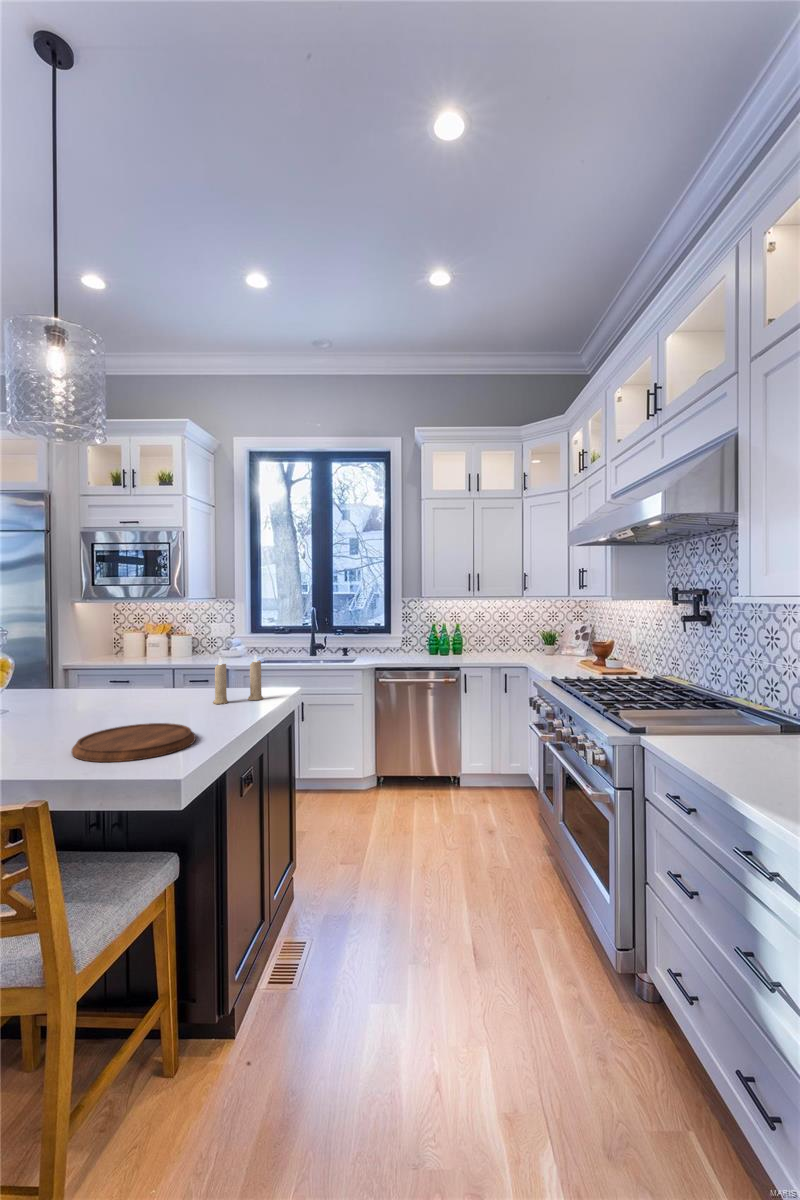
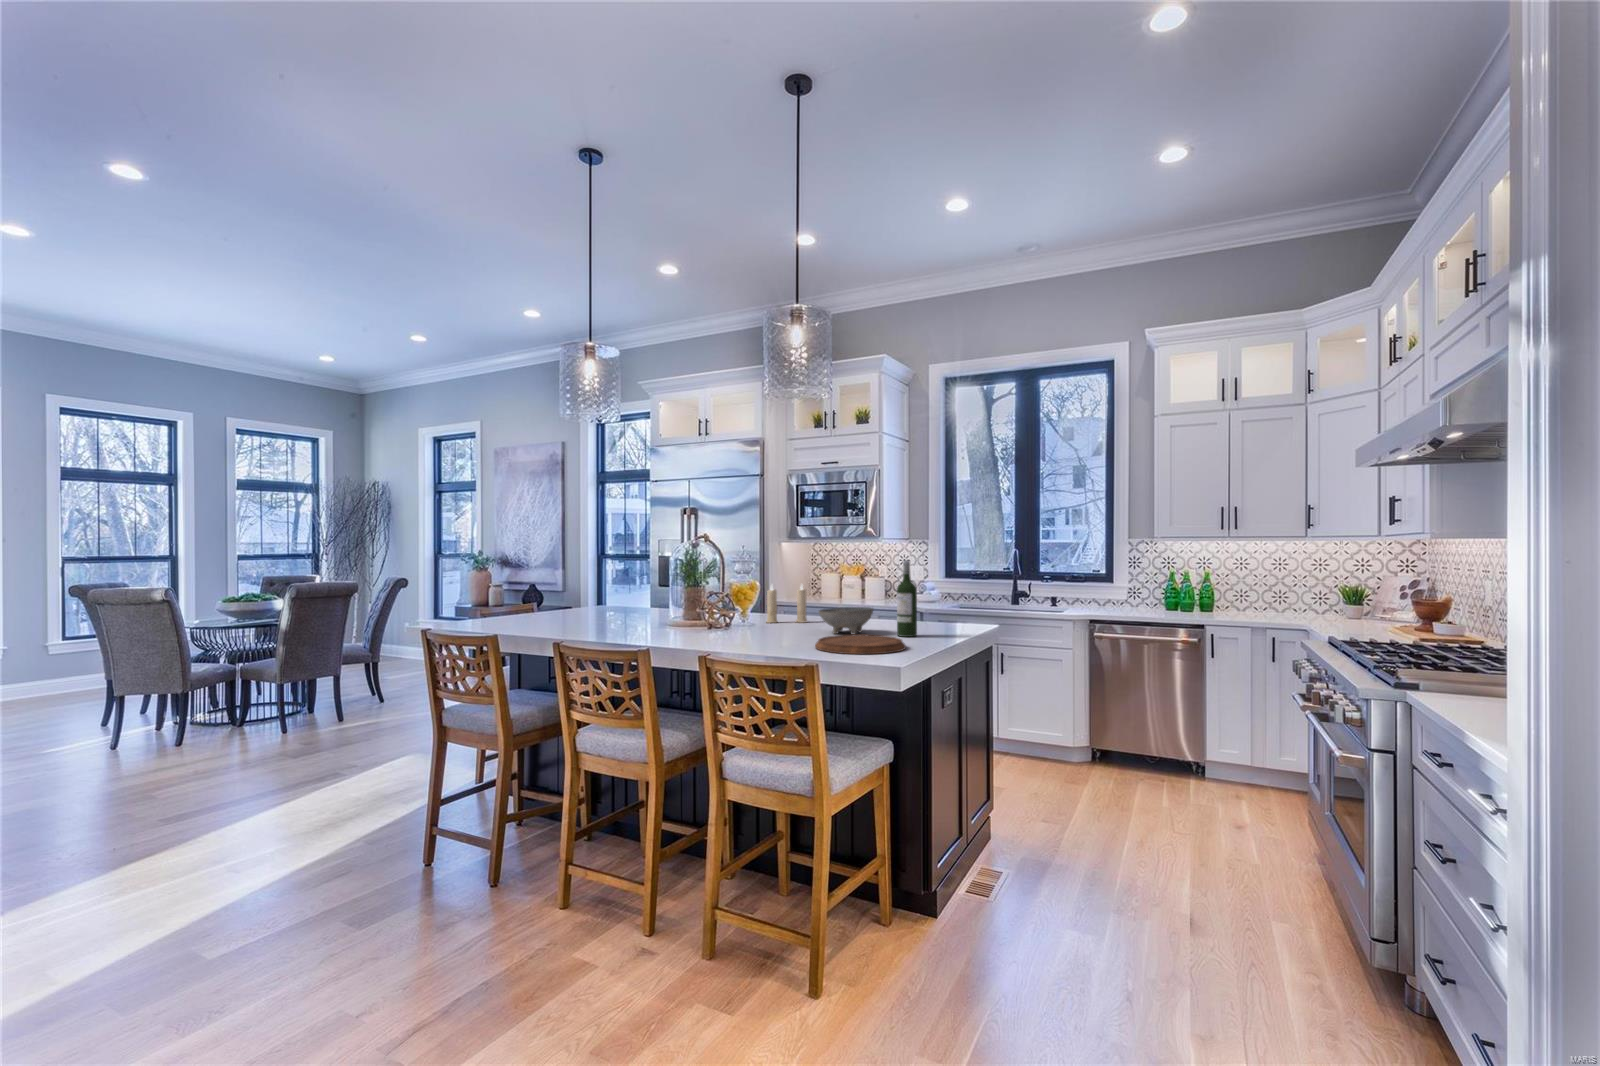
wine bottle: none [189,631,213,717] -> present [897,560,917,637]
candle: present [213,655,263,704] -> present [767,585,807,623]
bowl: none [91,684,163,720] -> present [818,607,873,634]

